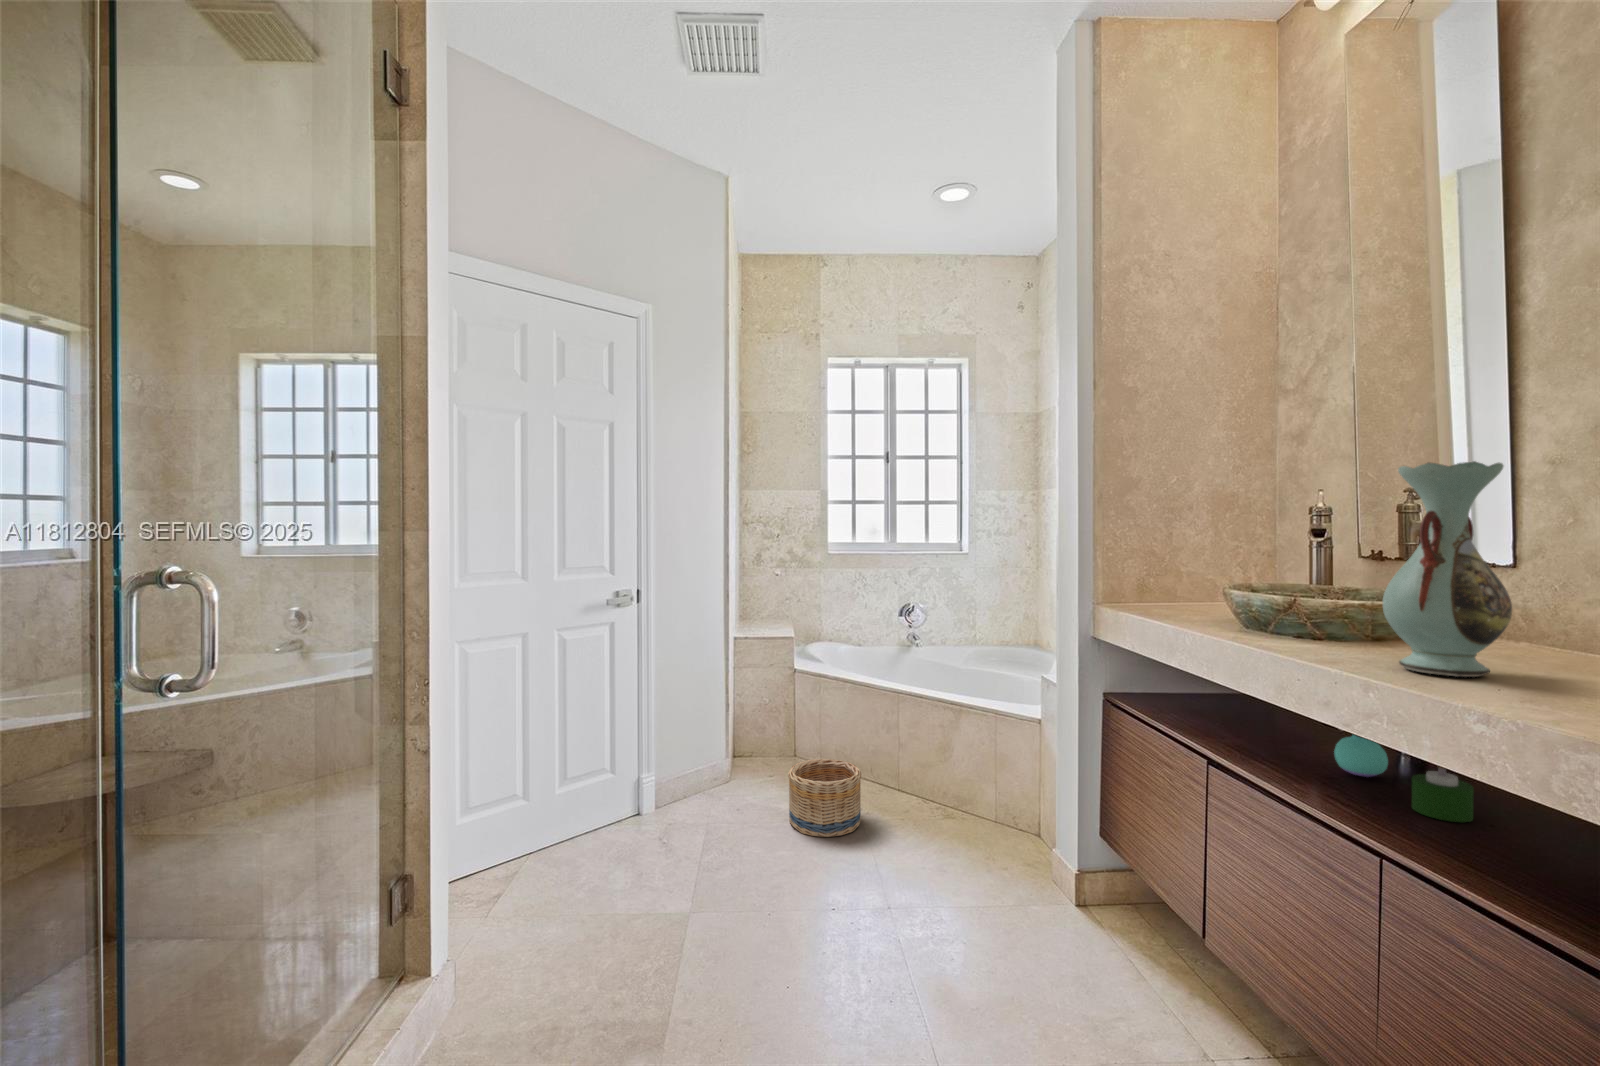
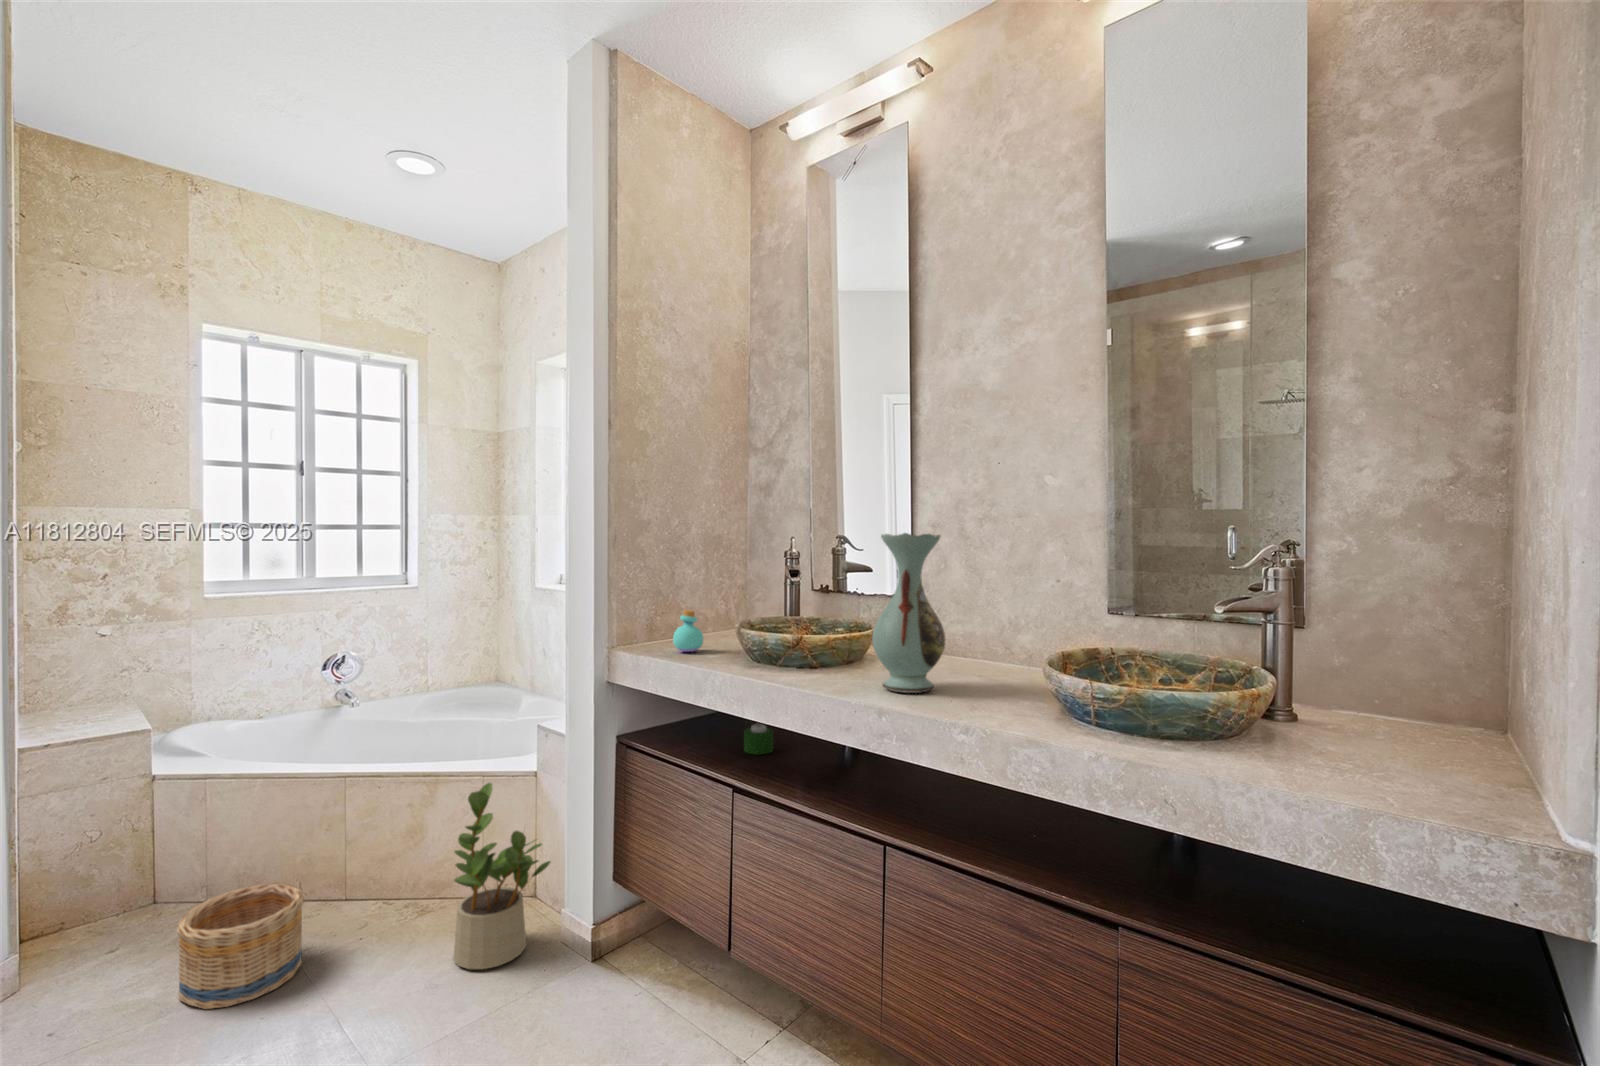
potted plant: none [958,716,1043,877] -> present [453,783,550,969]
perfume bottle: present [1334,735,1388,777] -> present [673,610,703,652]
candle: present [1412,766,1474,822] -> present [744,723,773,755]

